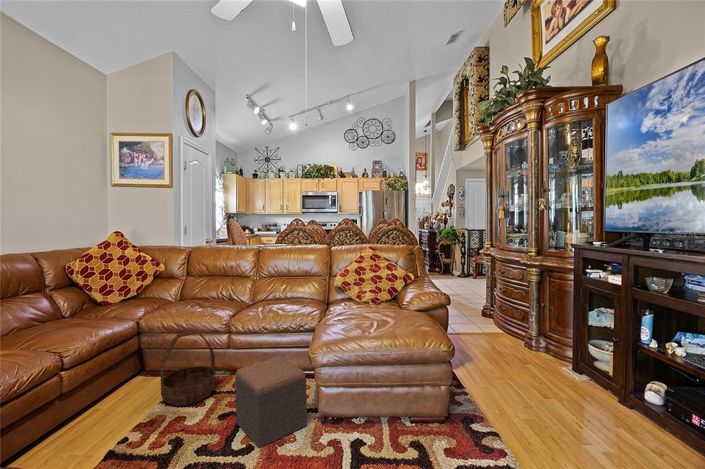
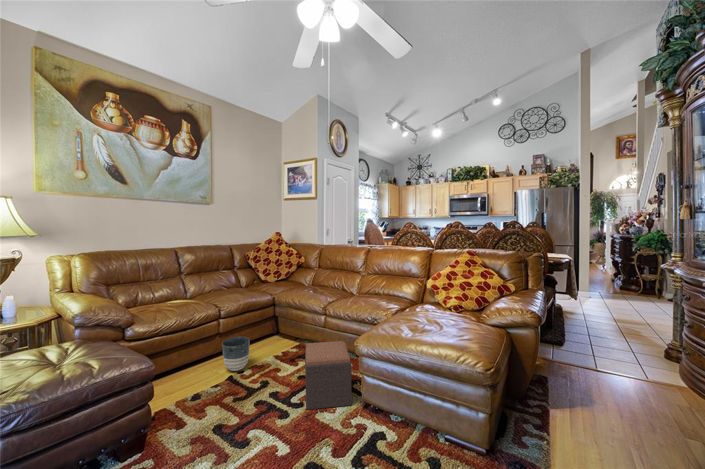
basket: present [160,331,215,406] -> none [274,308,312,363]
planter: none [85,385,133,439] -> present [222,337,250,371]

